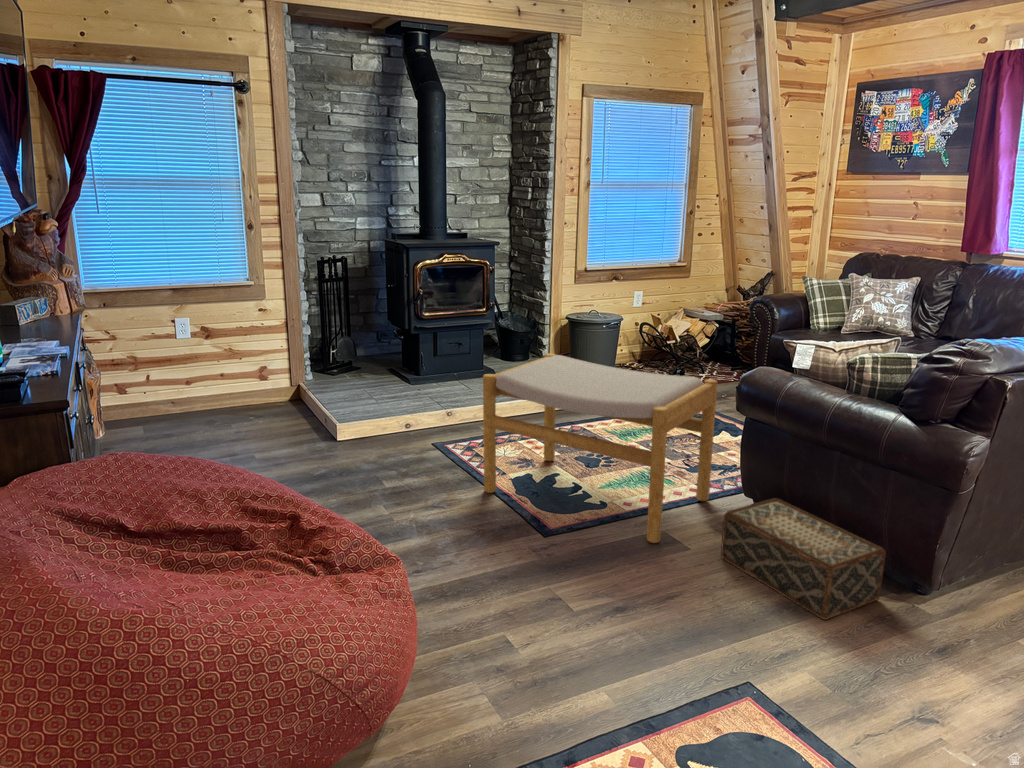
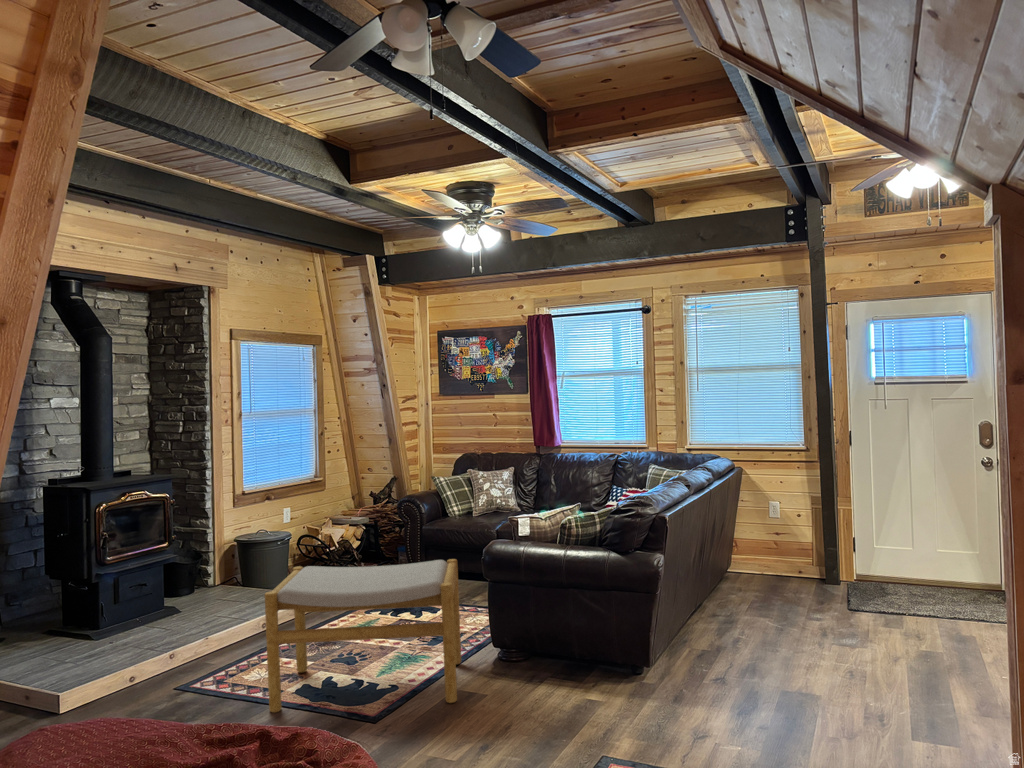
woven basket: present [721,498,886,620] -> none [506,638,621,709]

